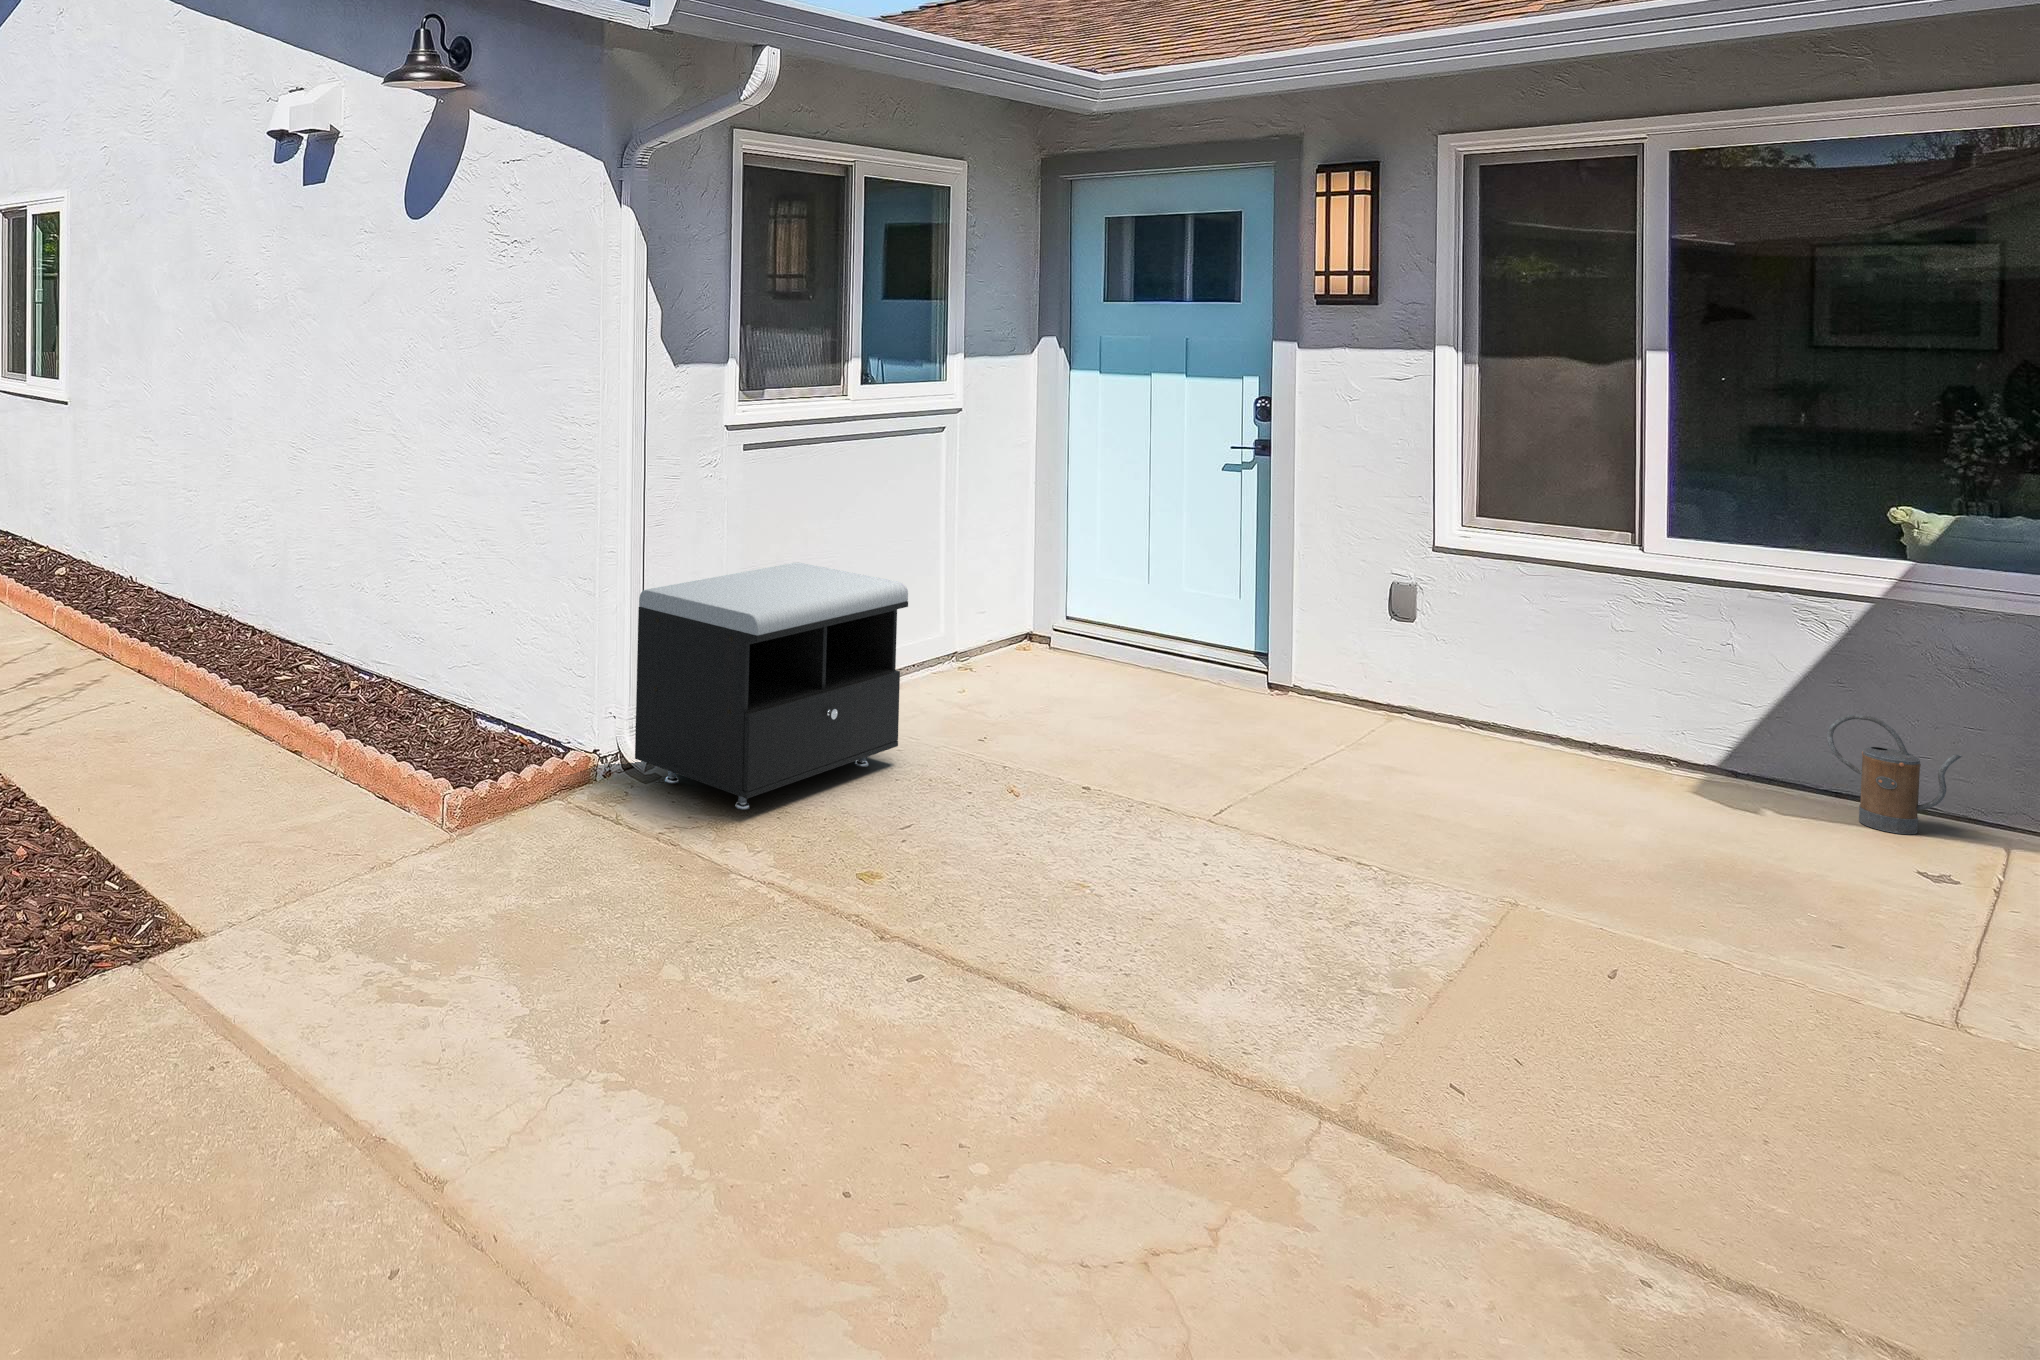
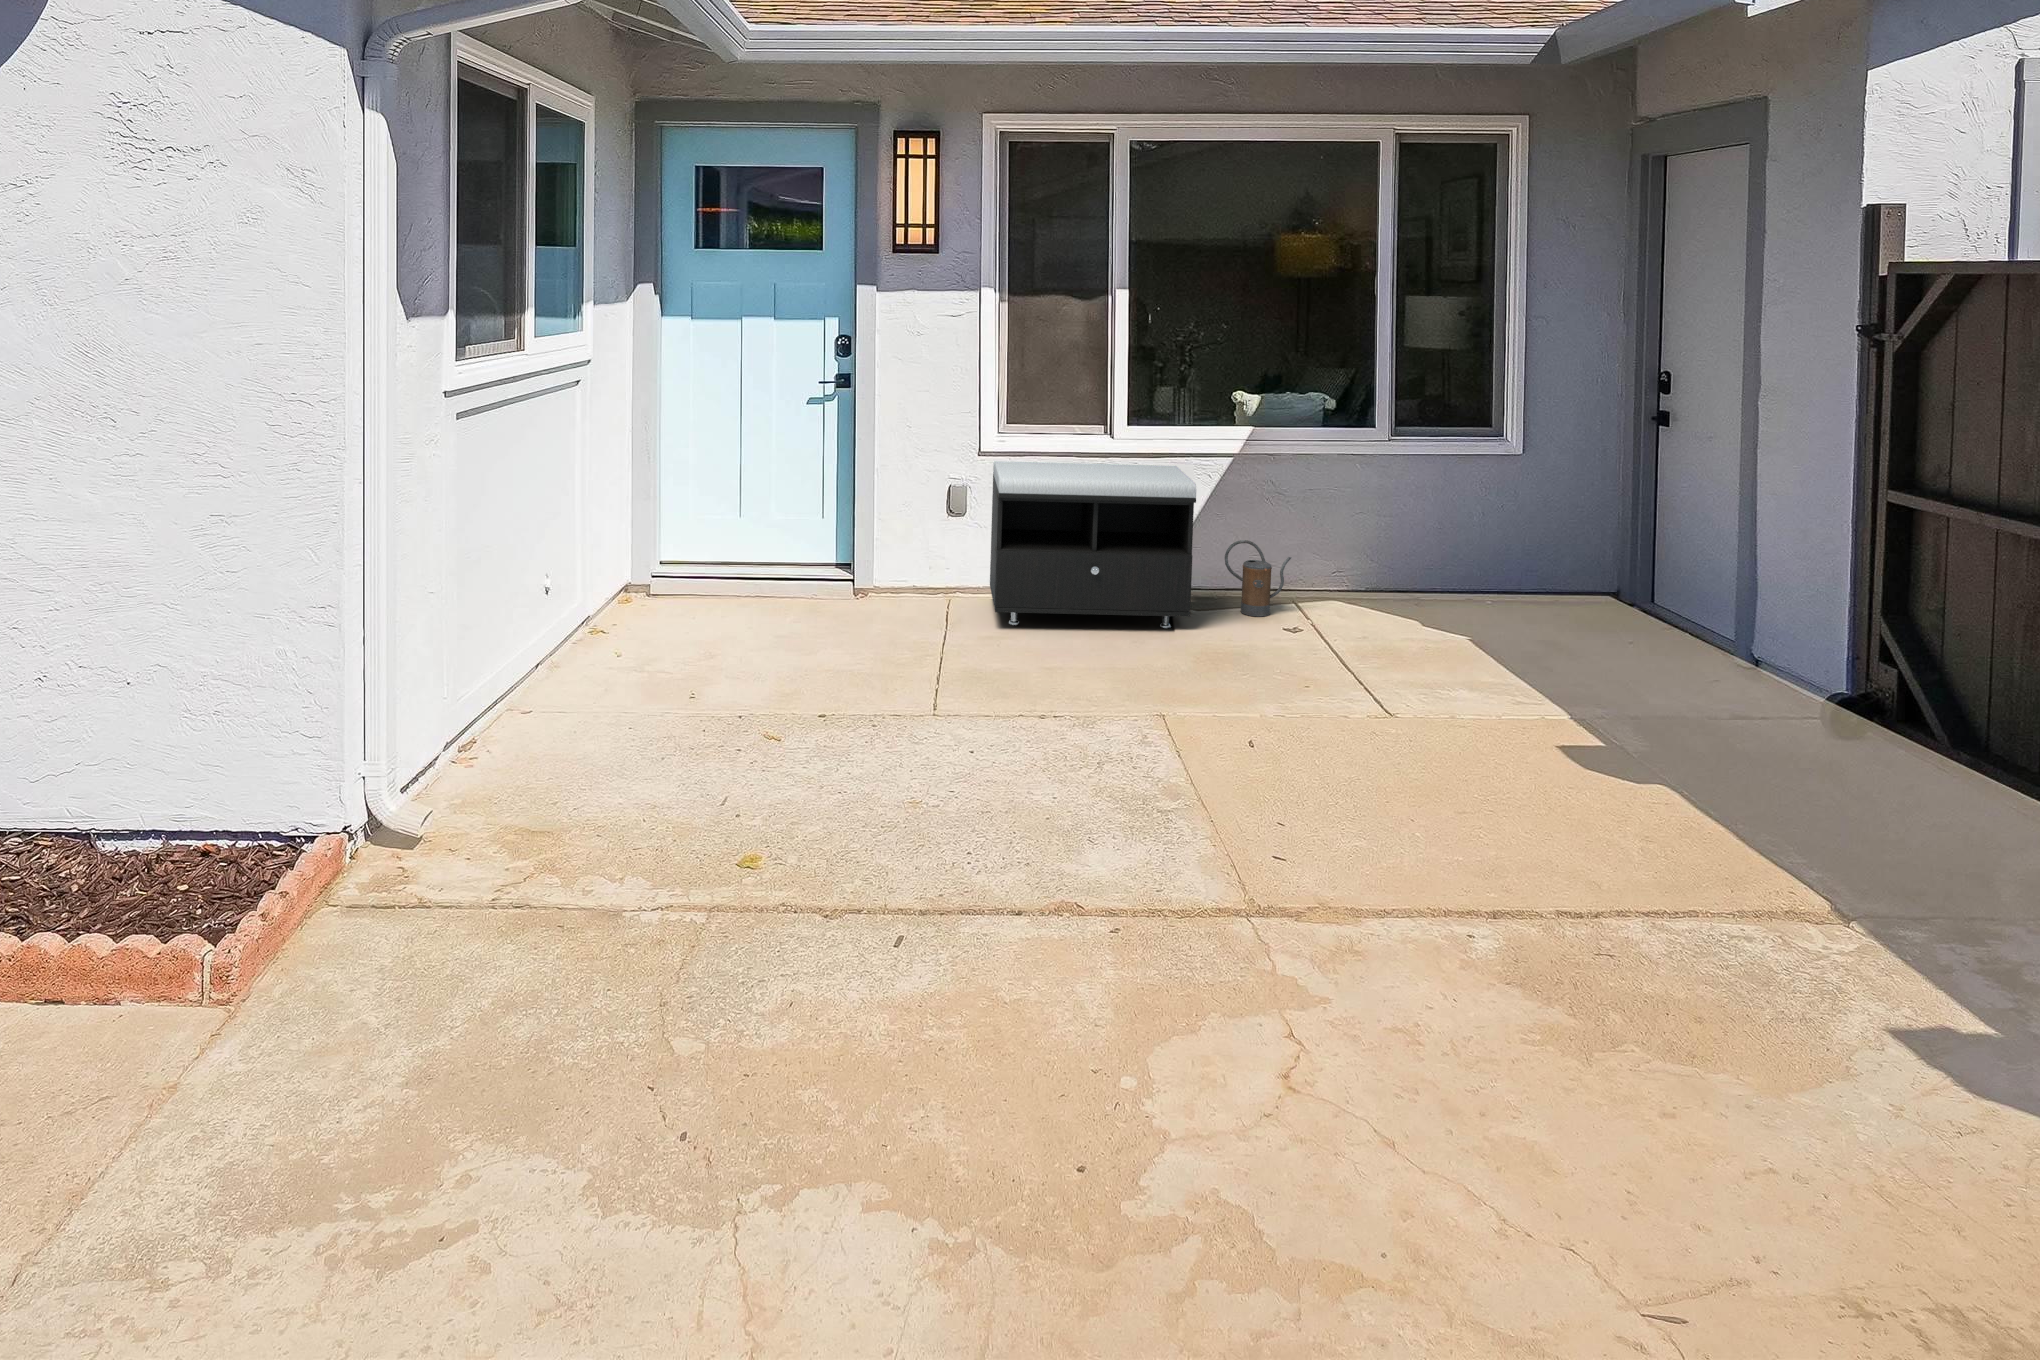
storage bench: present [635,563,908,810] -> present [990,461,1196,628]

